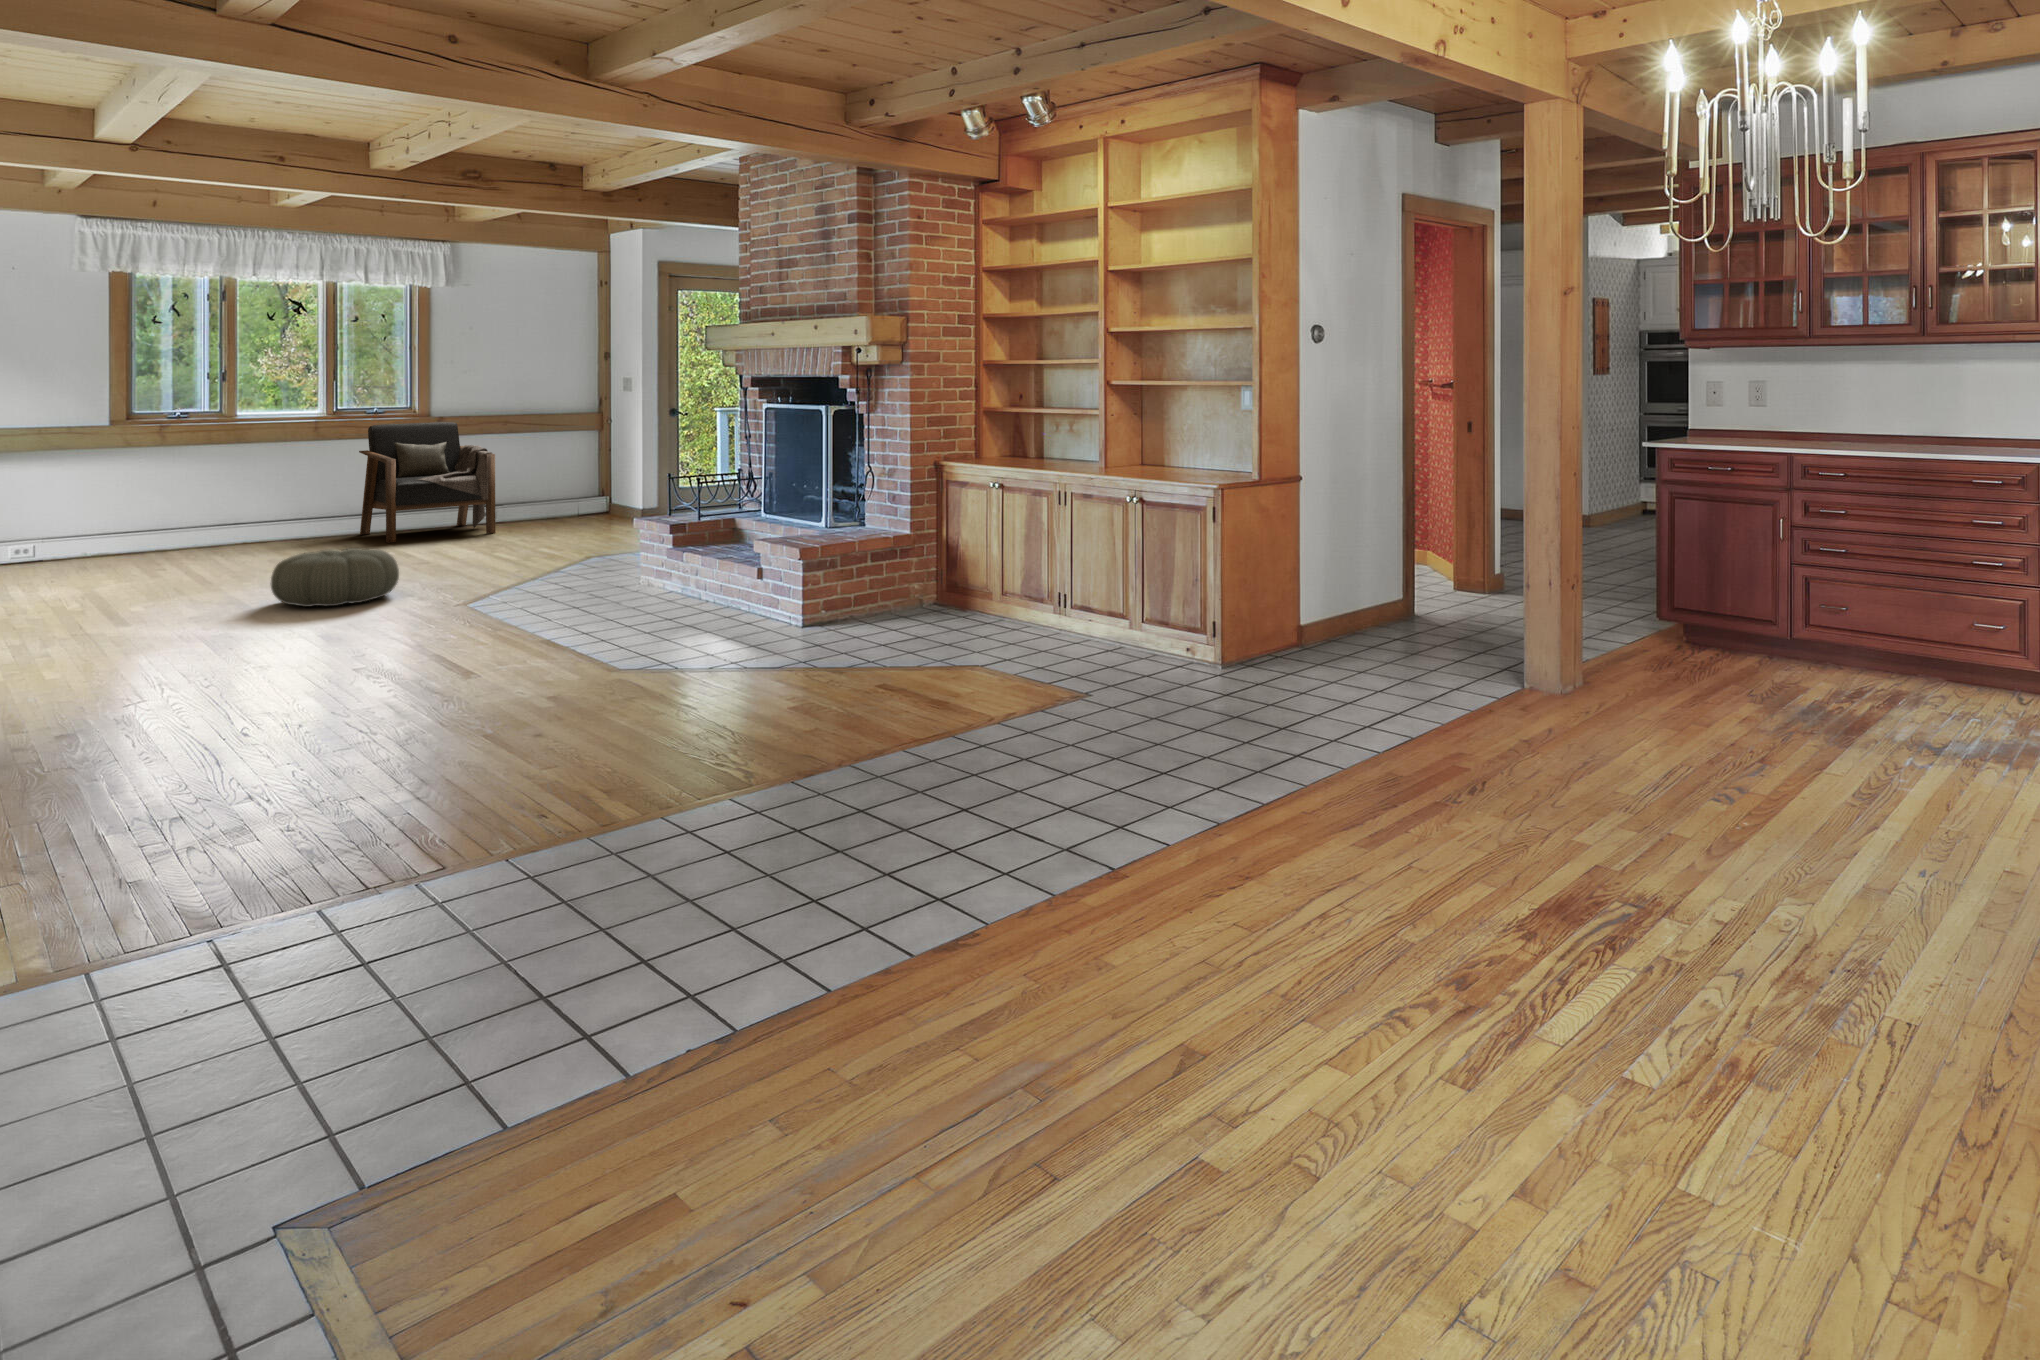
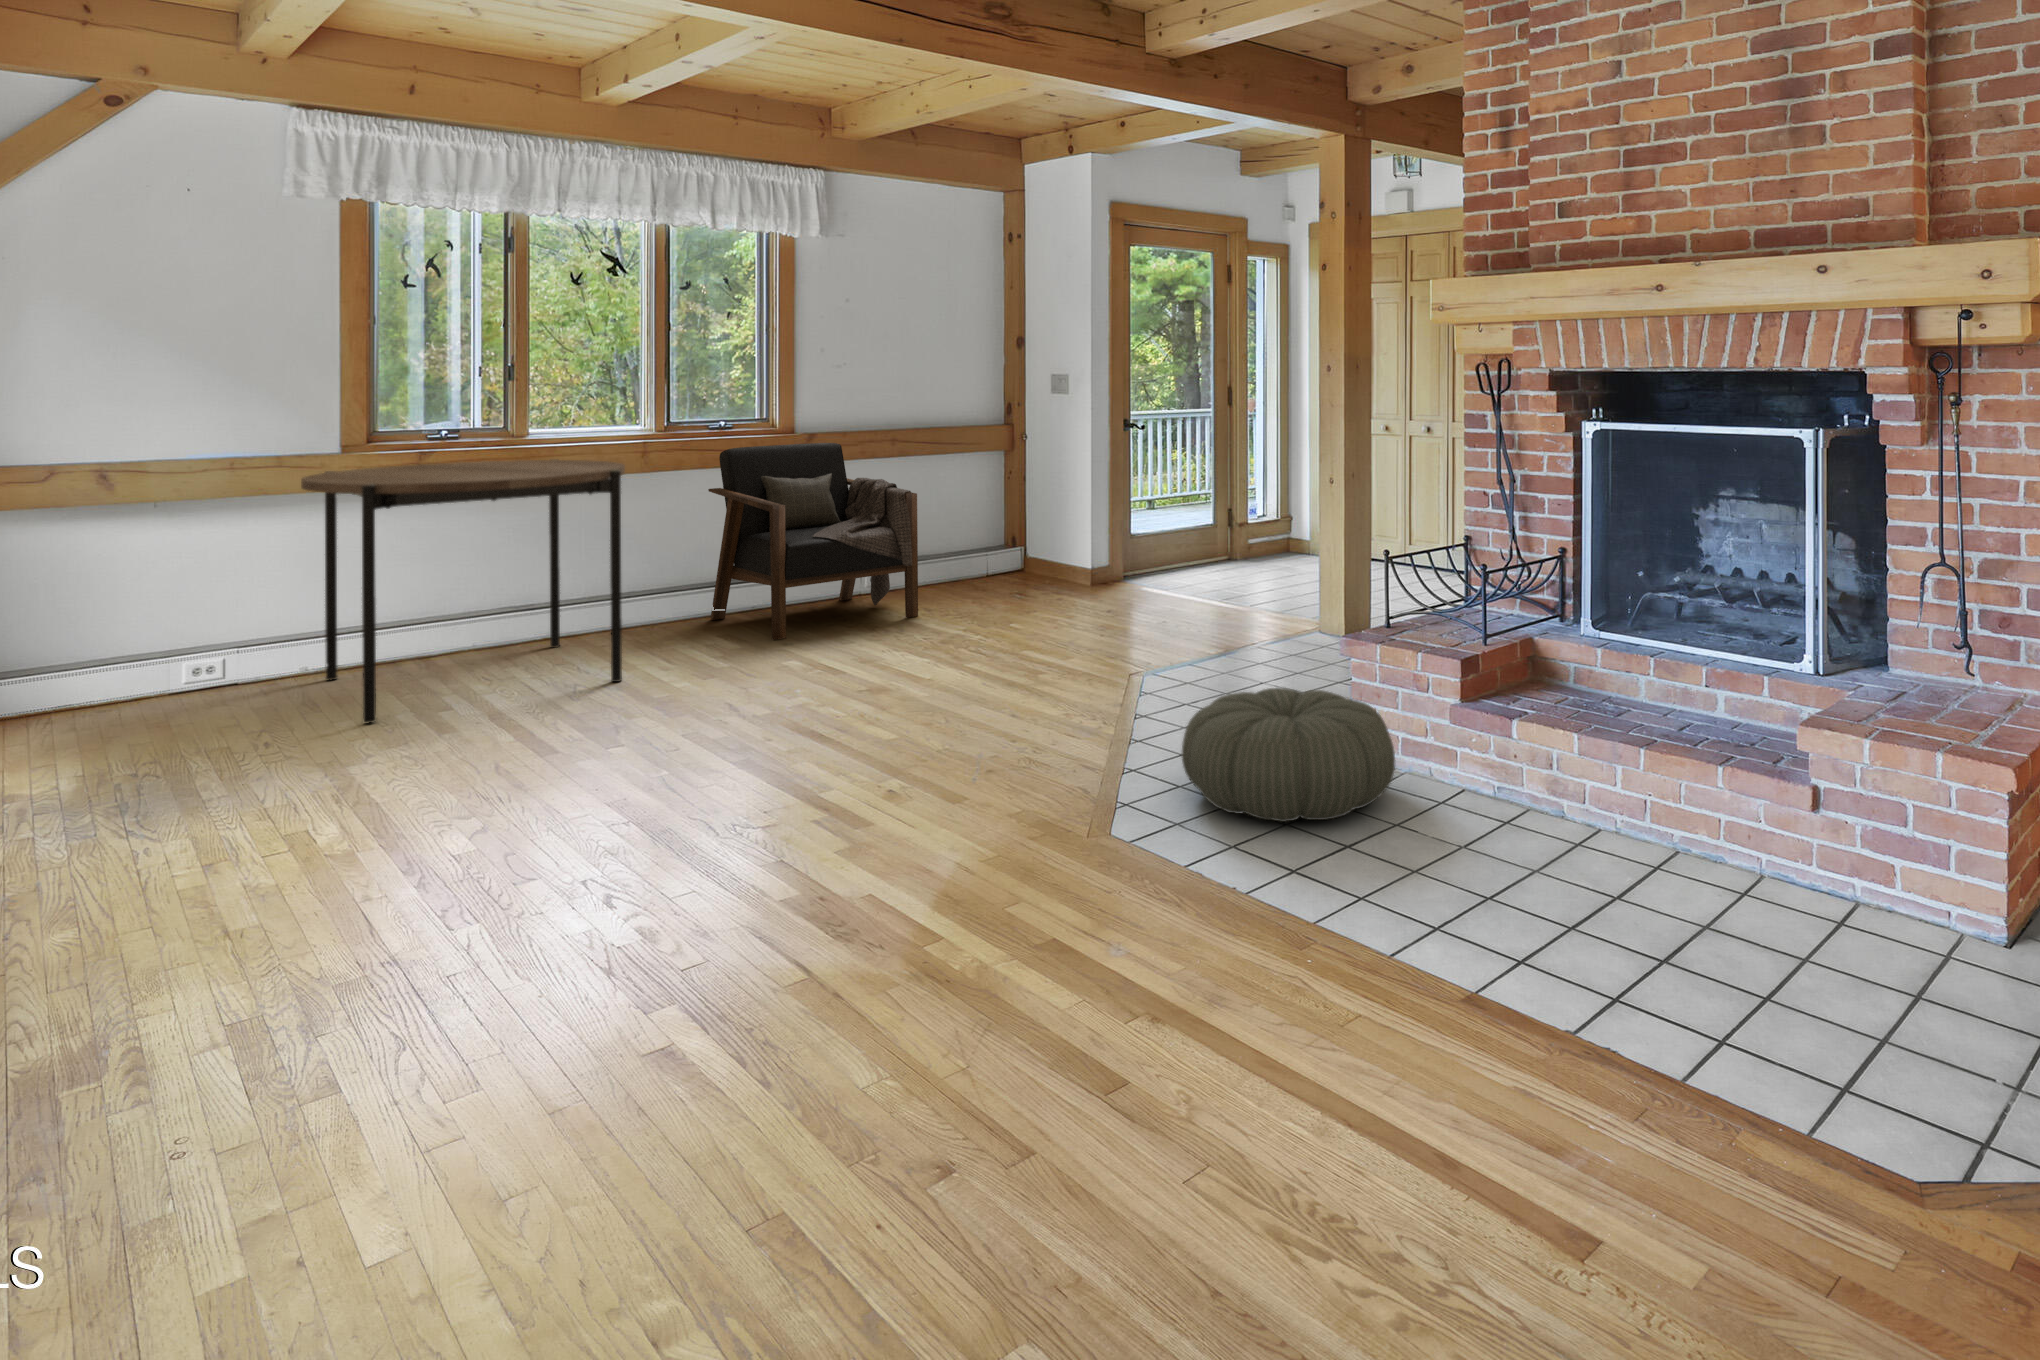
dining table: none [78,430,284,574] -> present [301,459,625,724]
pouf: present [271,548,399,607] -> present [1182,688,1395,822]

